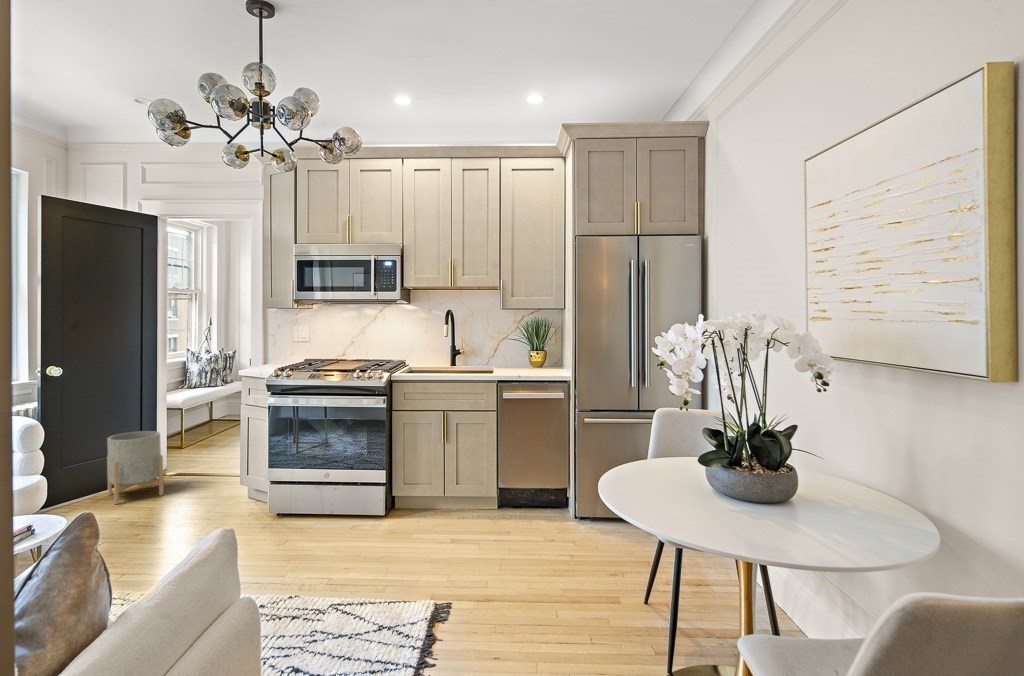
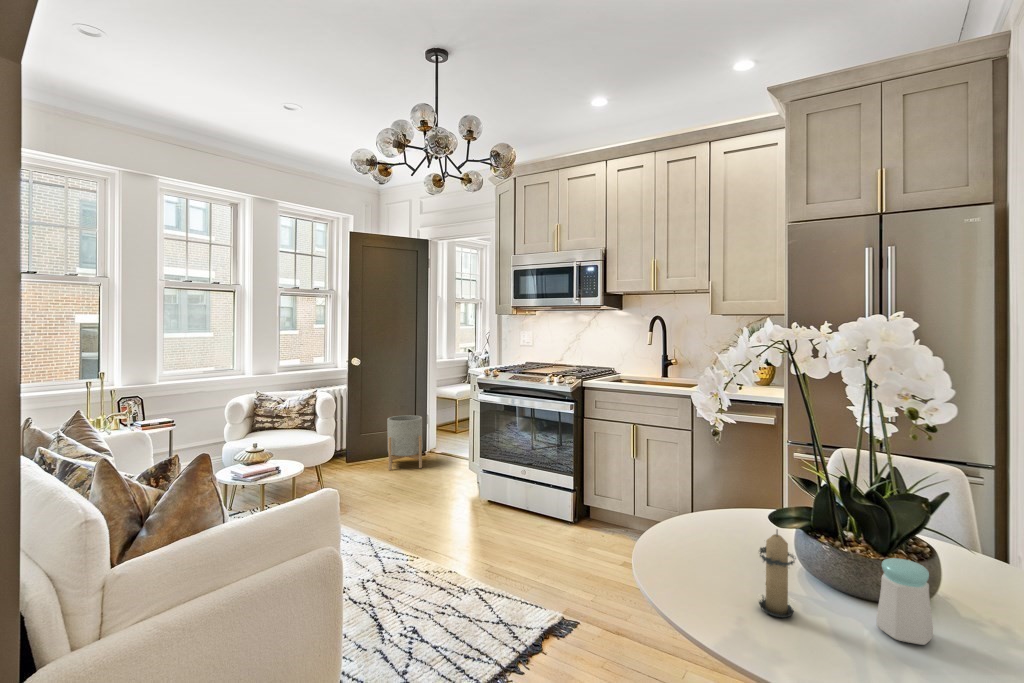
candle: none [726,467,756,528] -> present [759,530,796,617]
salt shaker: none [789,473,820,523] -> present [876,558,933,645]

